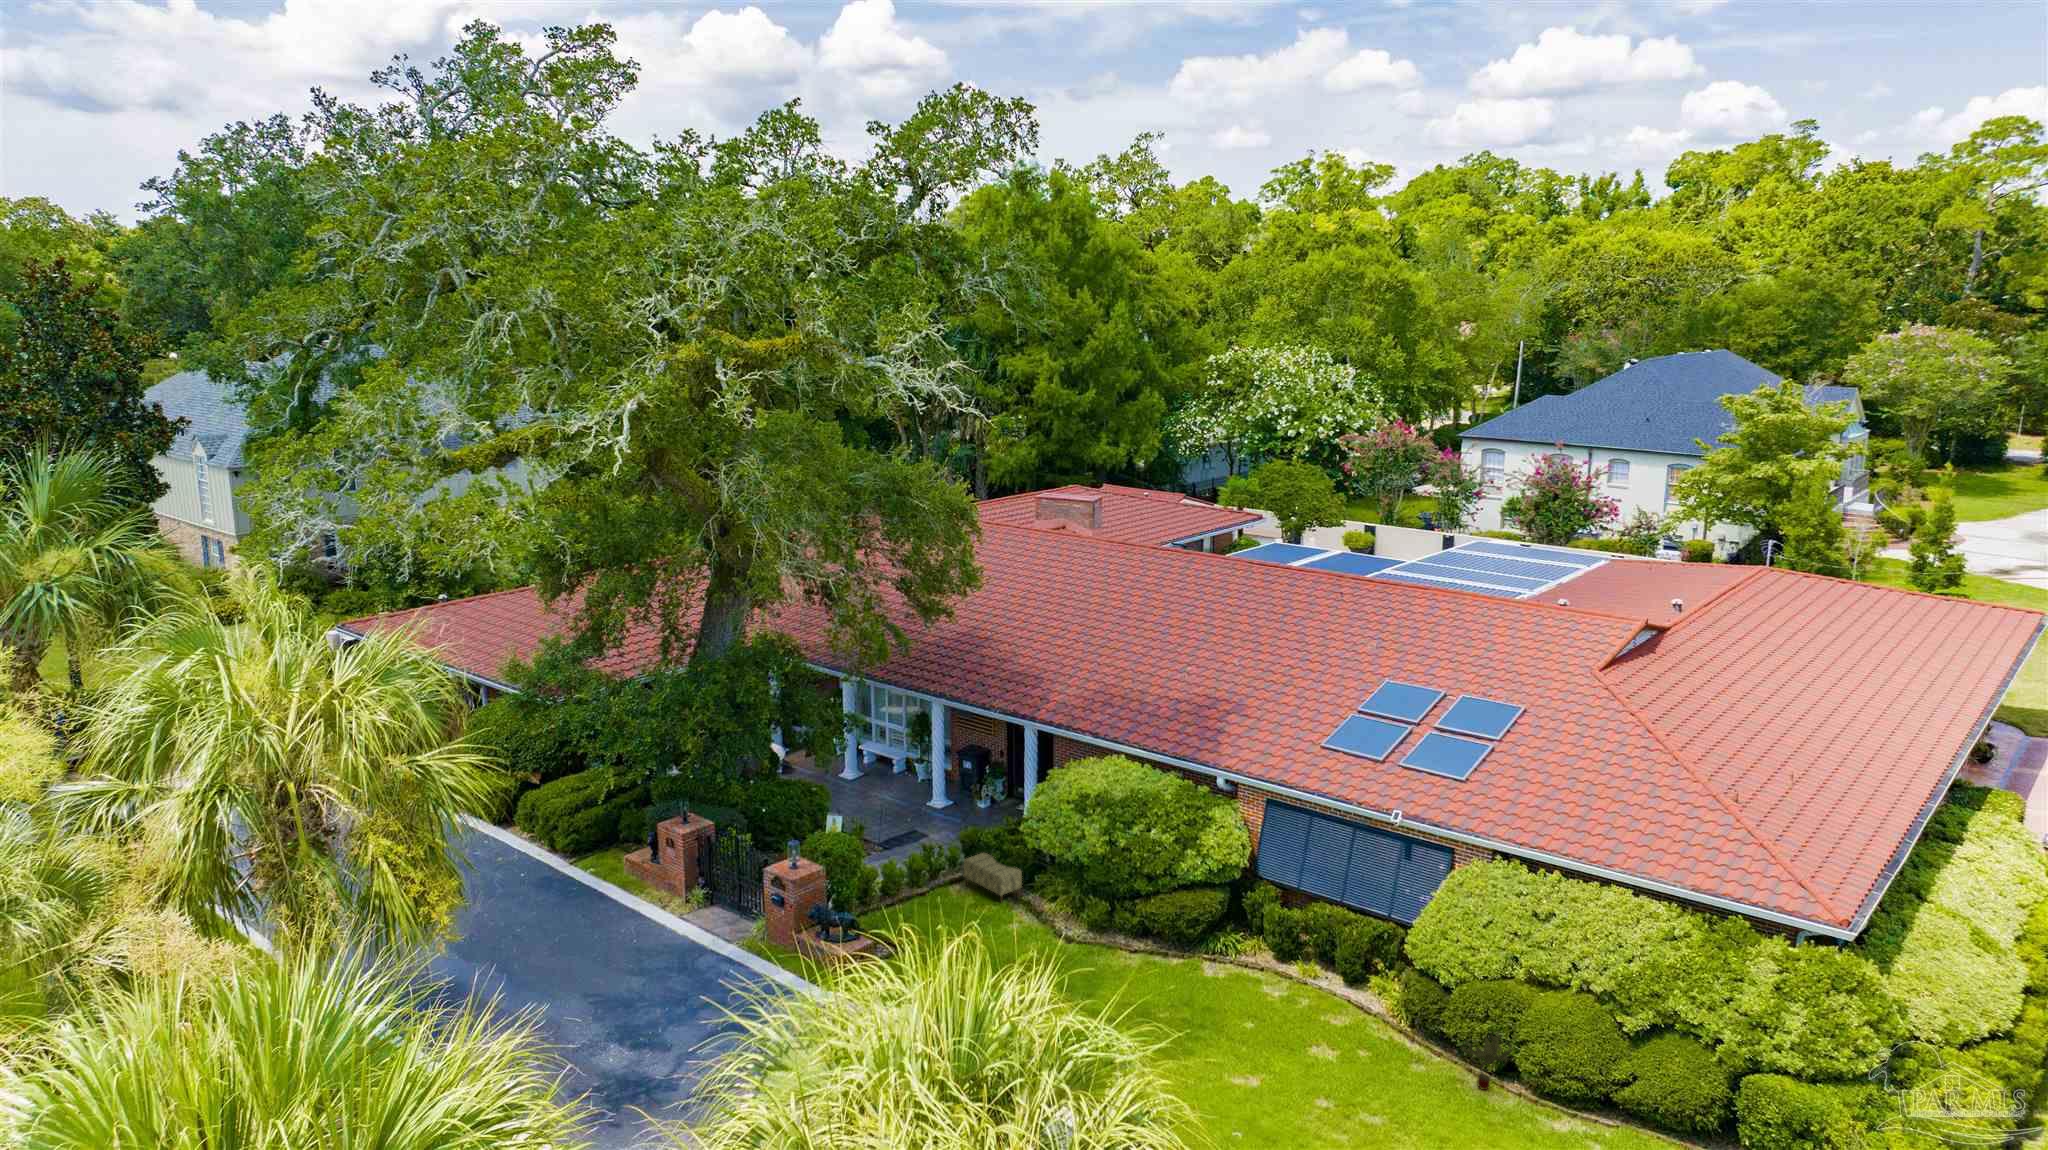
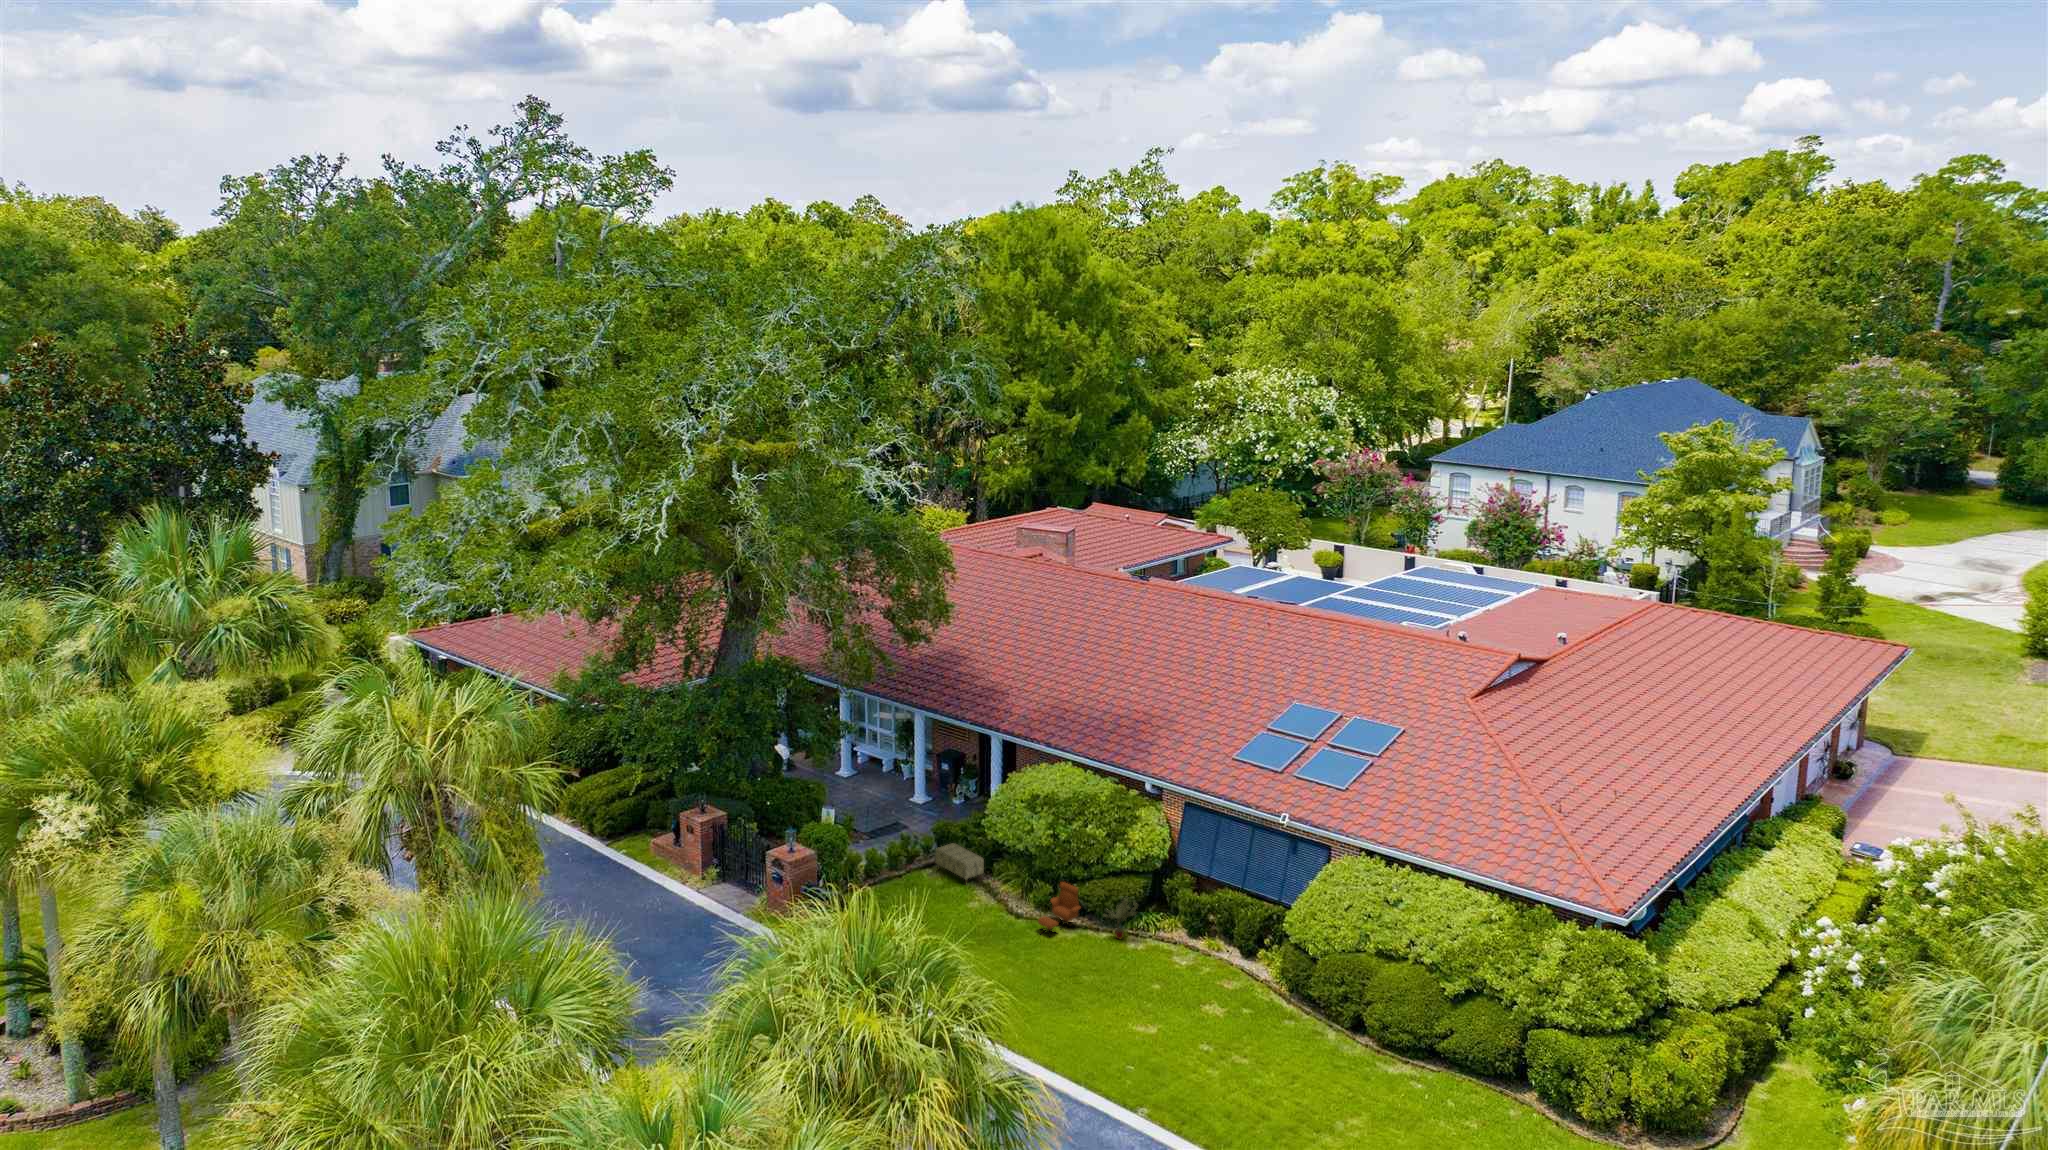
lounge chair: none [1093,897,1145,965] -> present [1038,882,1081,936]
potted tree: present [1460,1032,1513,1090] -> present [1104,898,1137,939]

